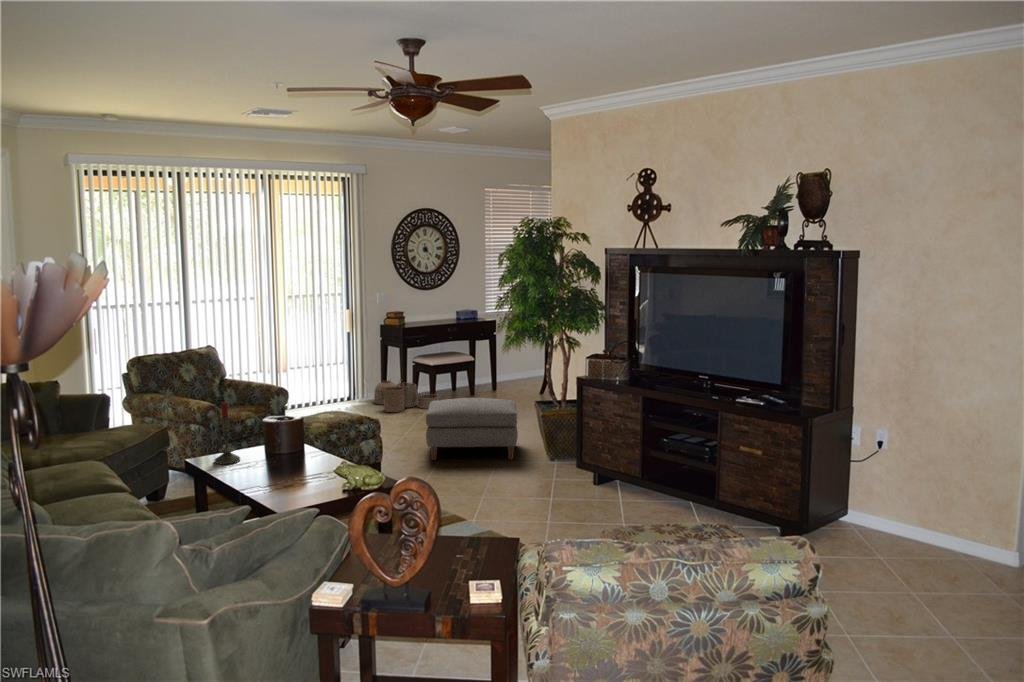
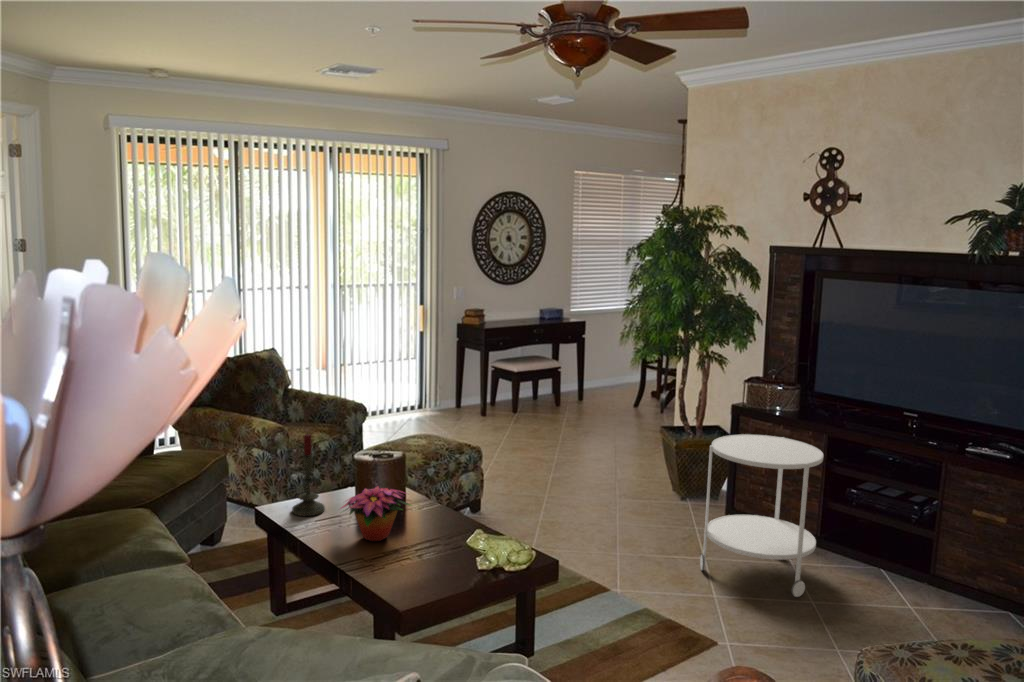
woven basket: present [374,381,439,412] -> none [449,387,525,427]
side table: none [543,397,629,517] -> present [700,434,823,597]
ottoman: present [426,398,518,460] -> none [531,422,646,500]
flower arrangement: none [243,435,305,477] -> present [341,486,410,541]

